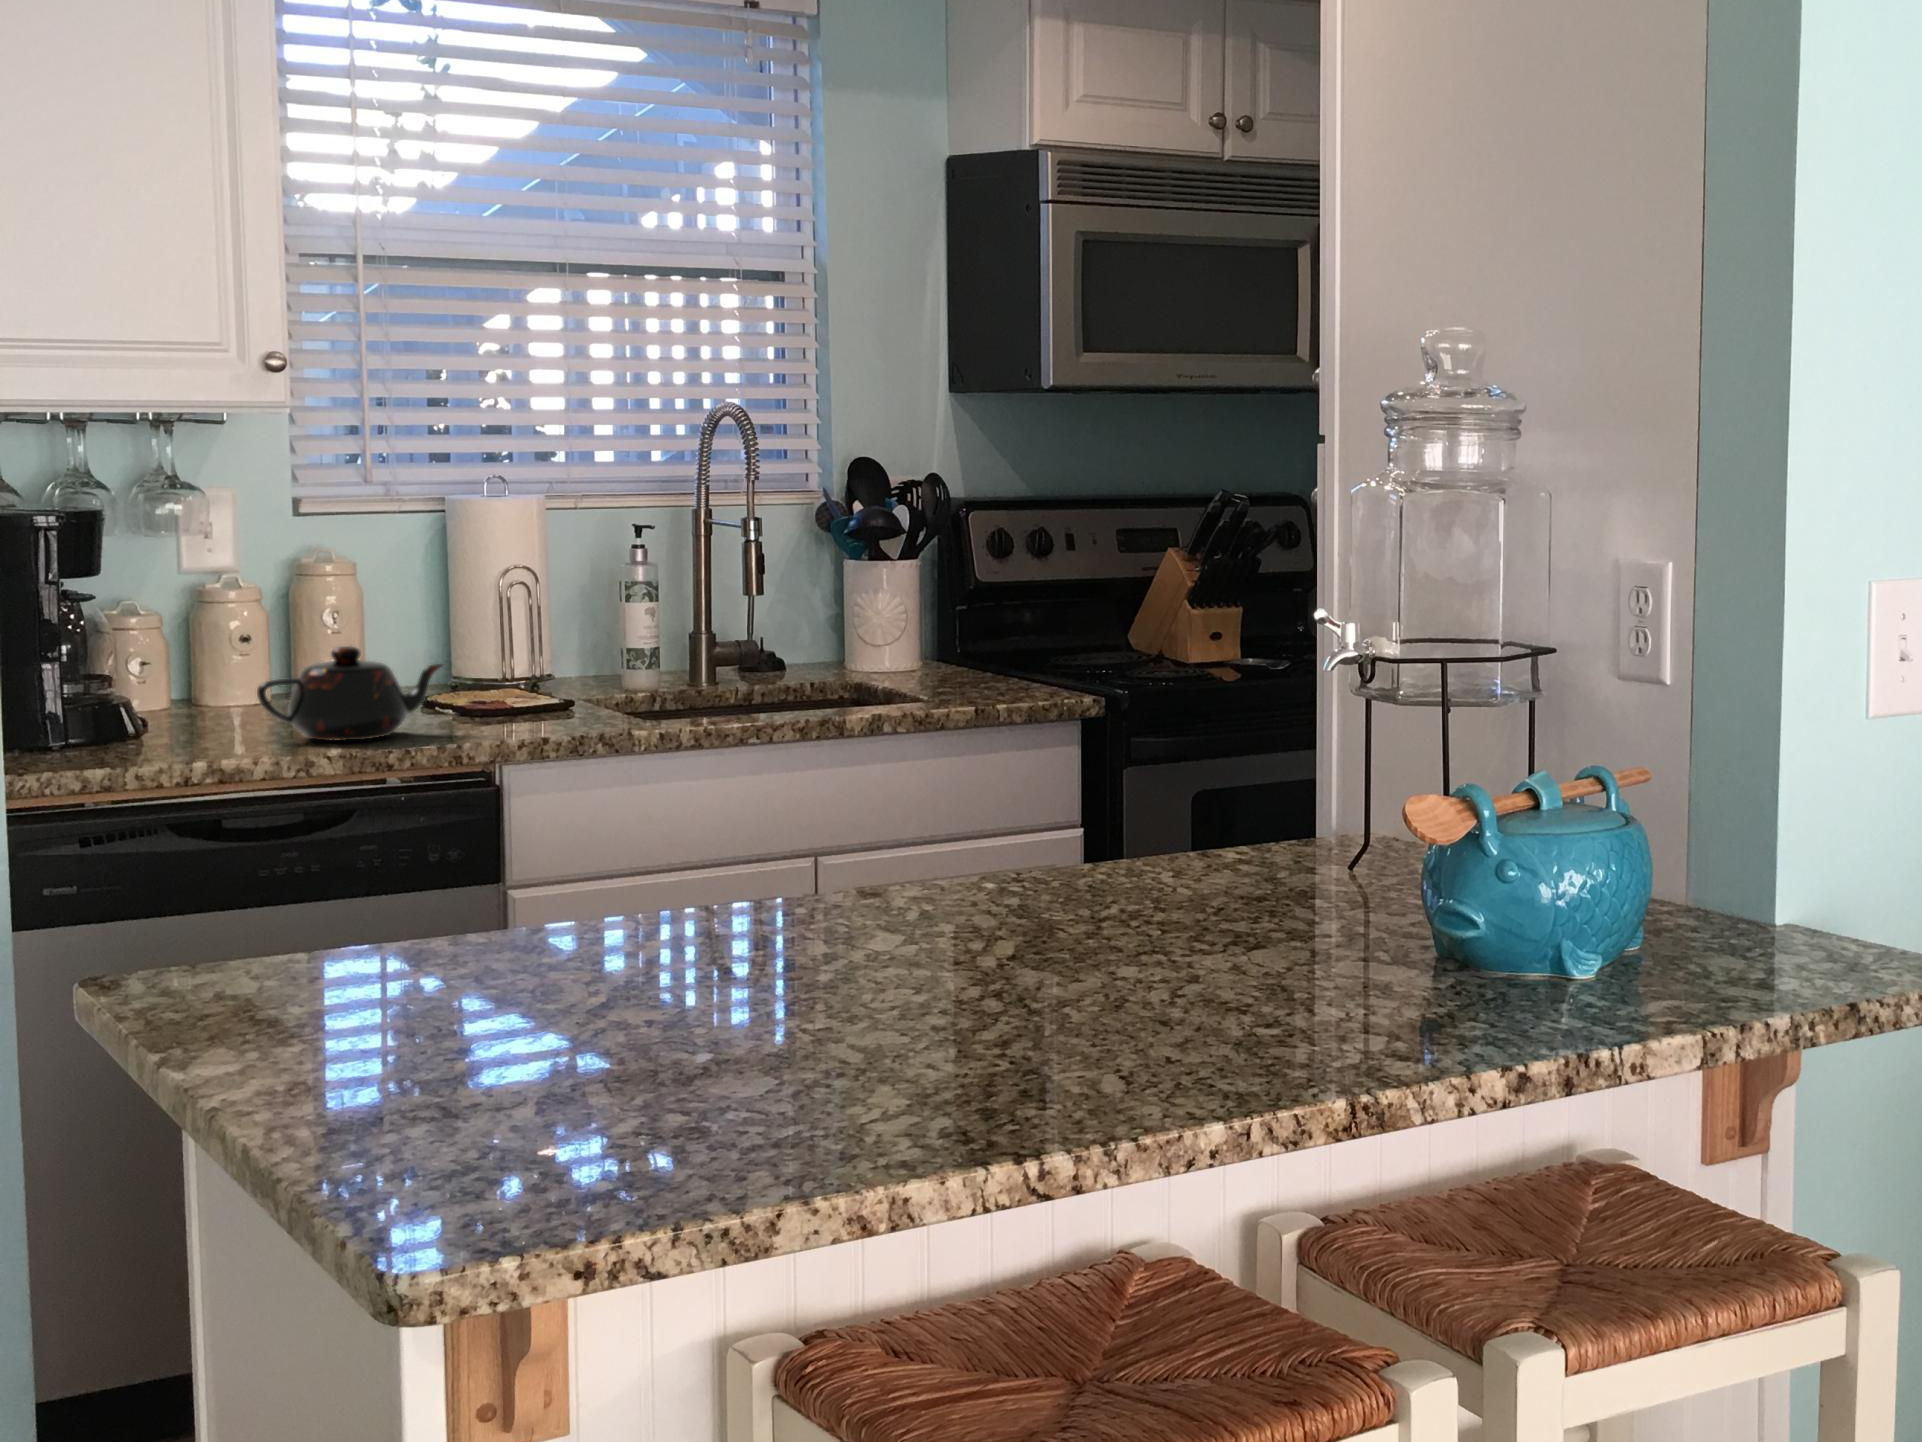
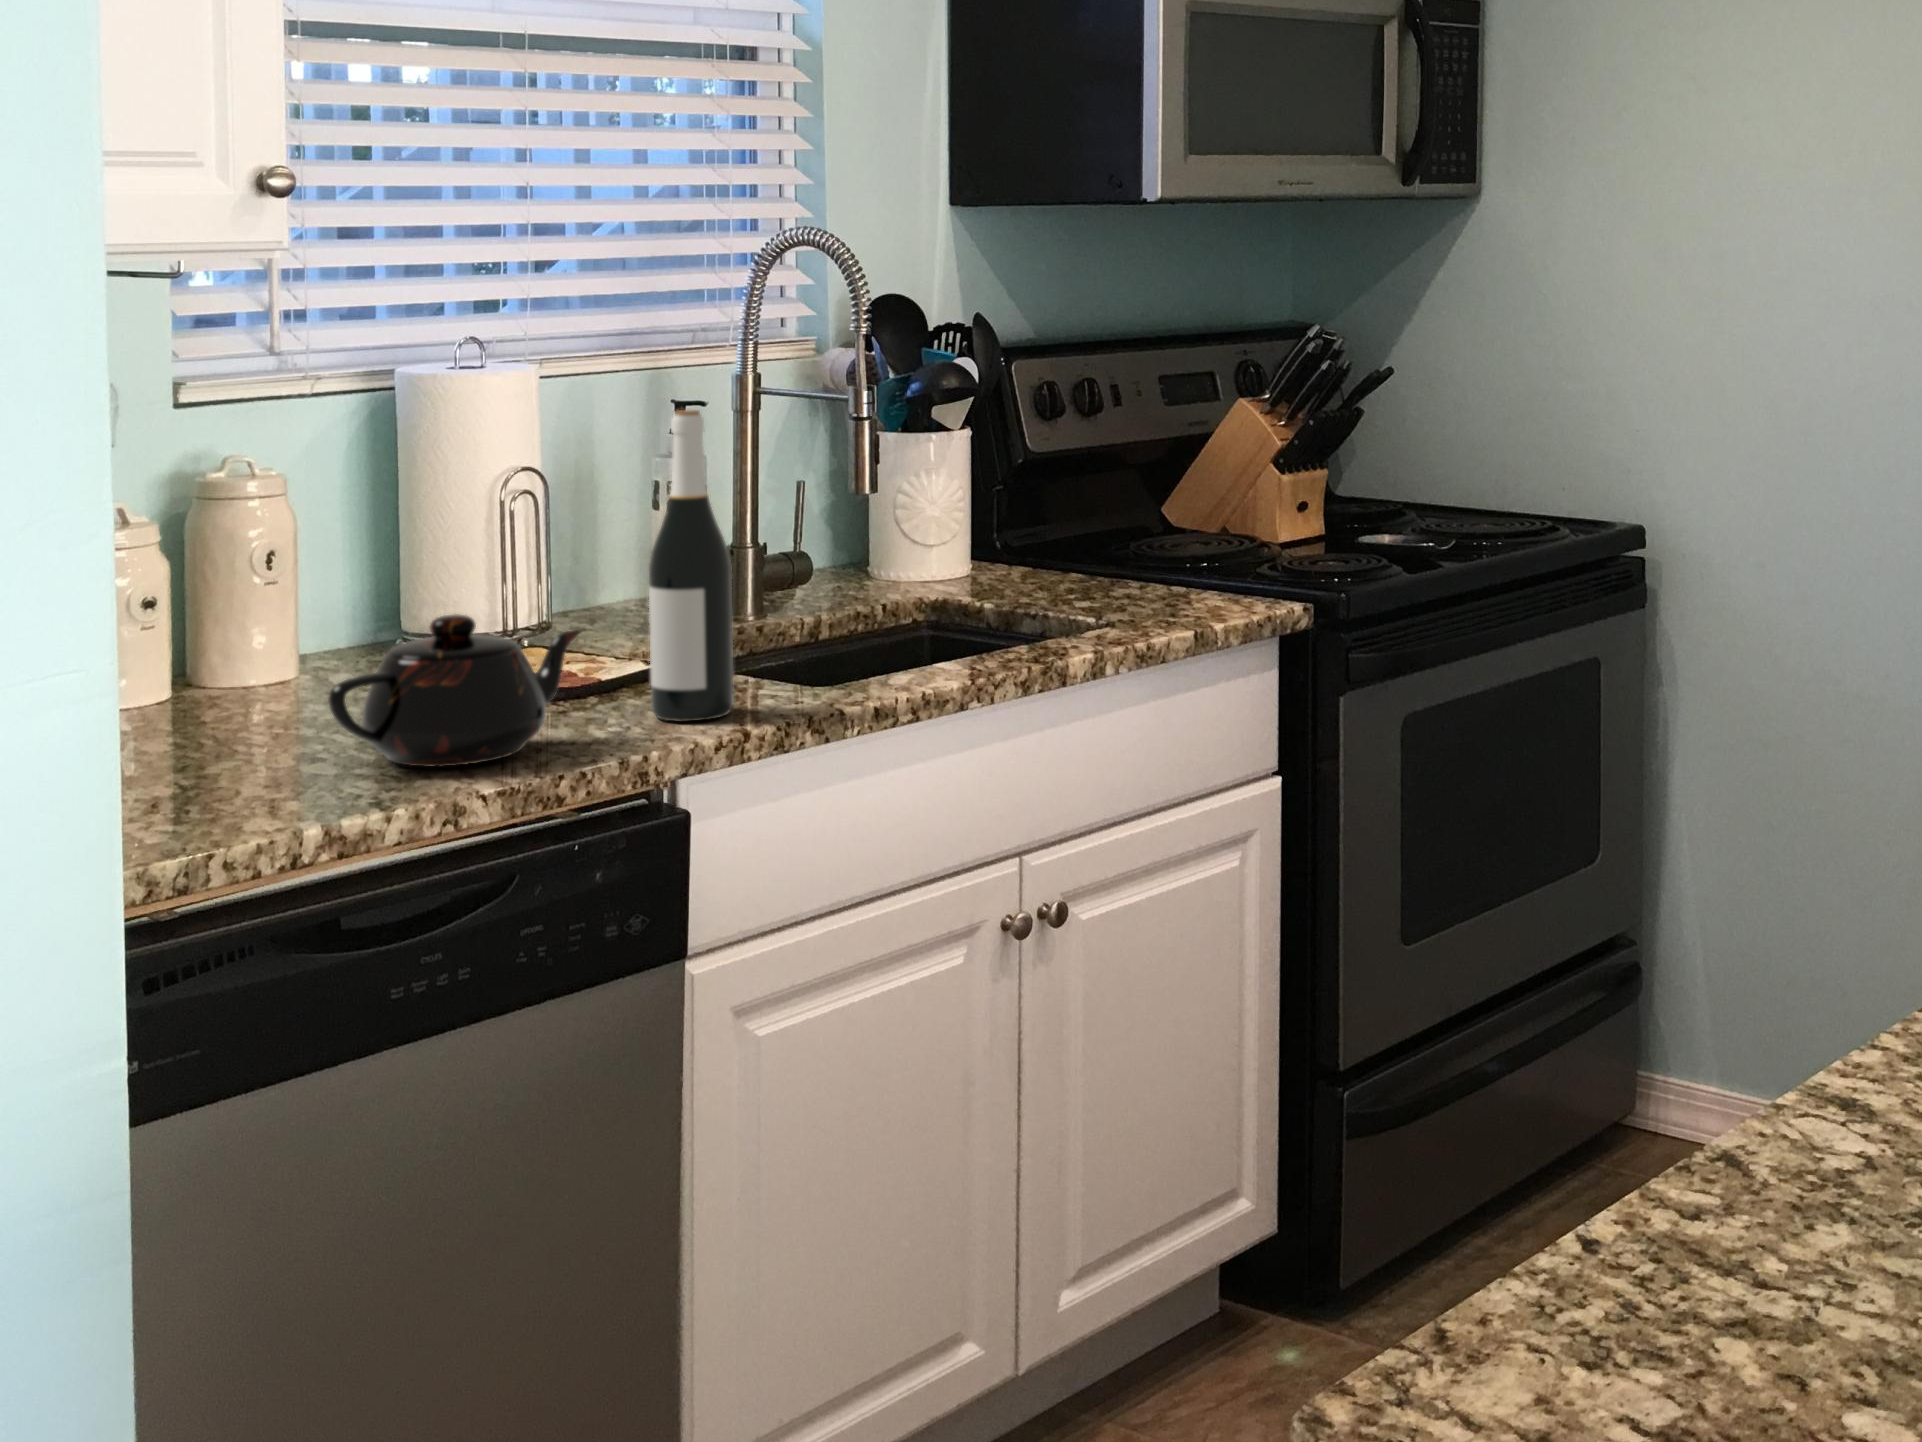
wine bottle: none [499,522,559,731] -> present [649,410,734,722]

